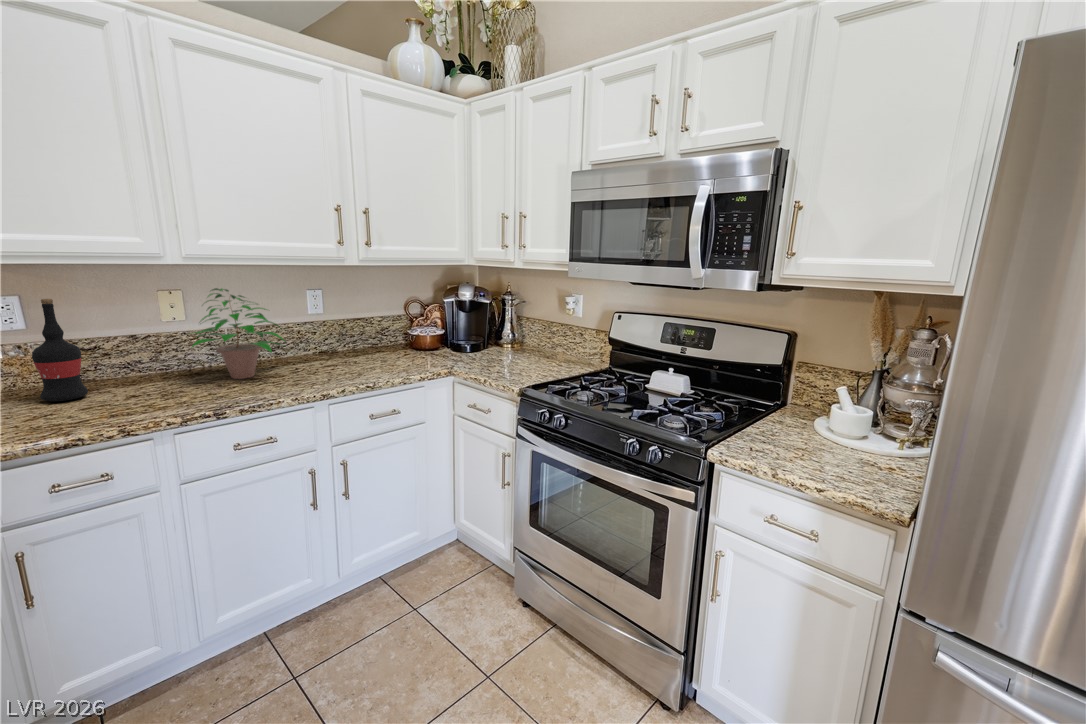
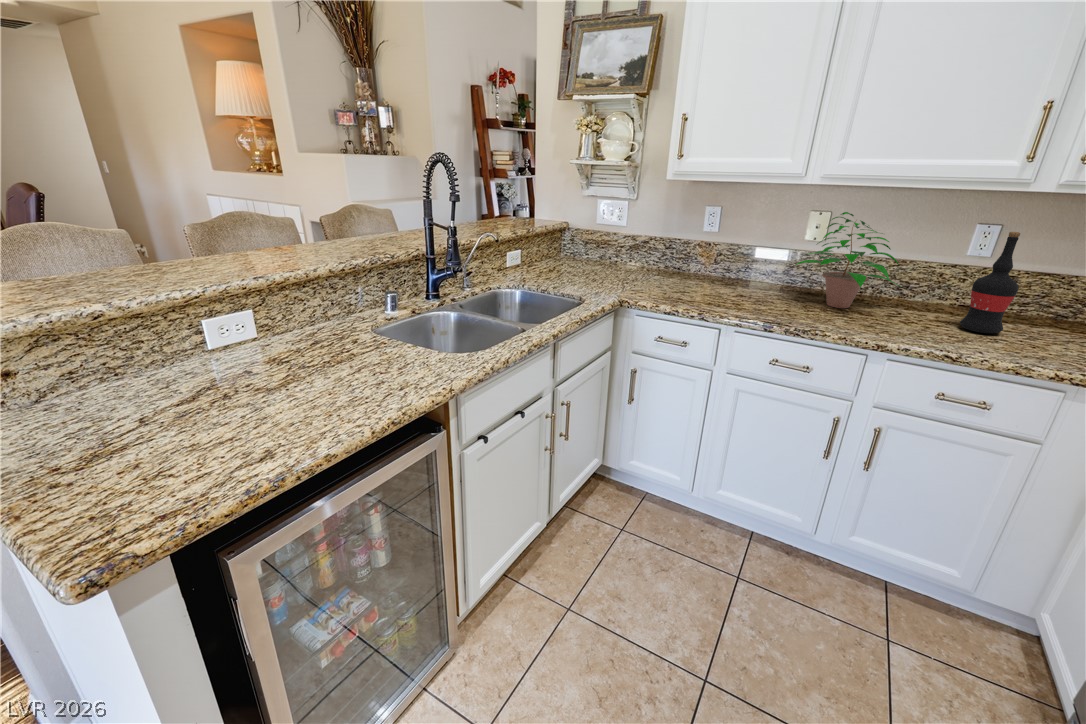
wine bottle: present [32,299,88,401] -> present [960,232,1020,333]

